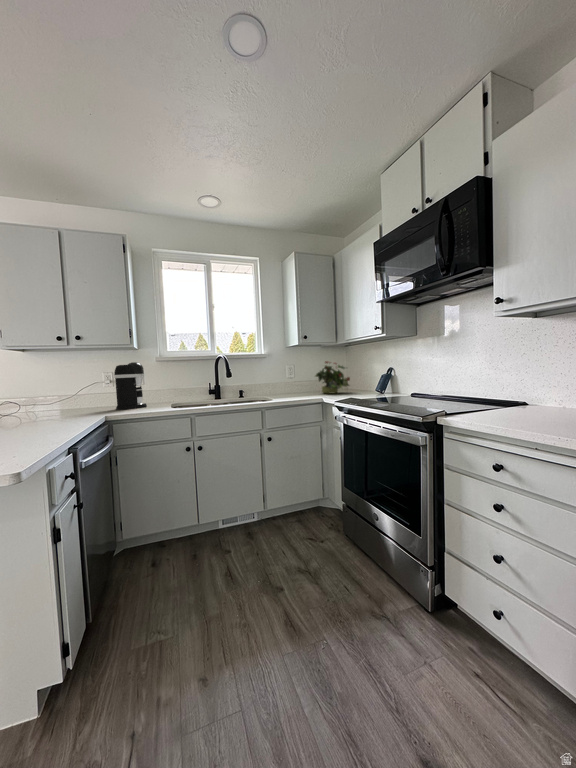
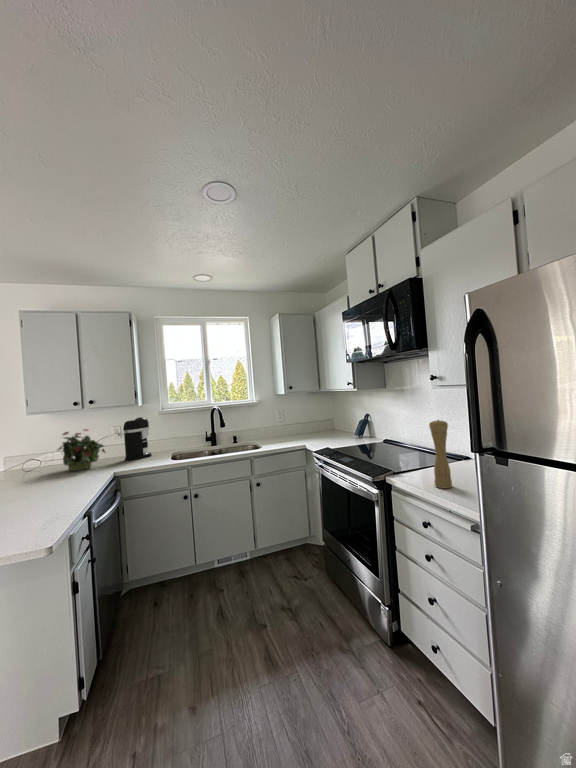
pepper mill: none [507,339,534,423] -> present [429,420,452,488]
potted plant: present [315,361,350,393] -> present [58,429,105,471]

